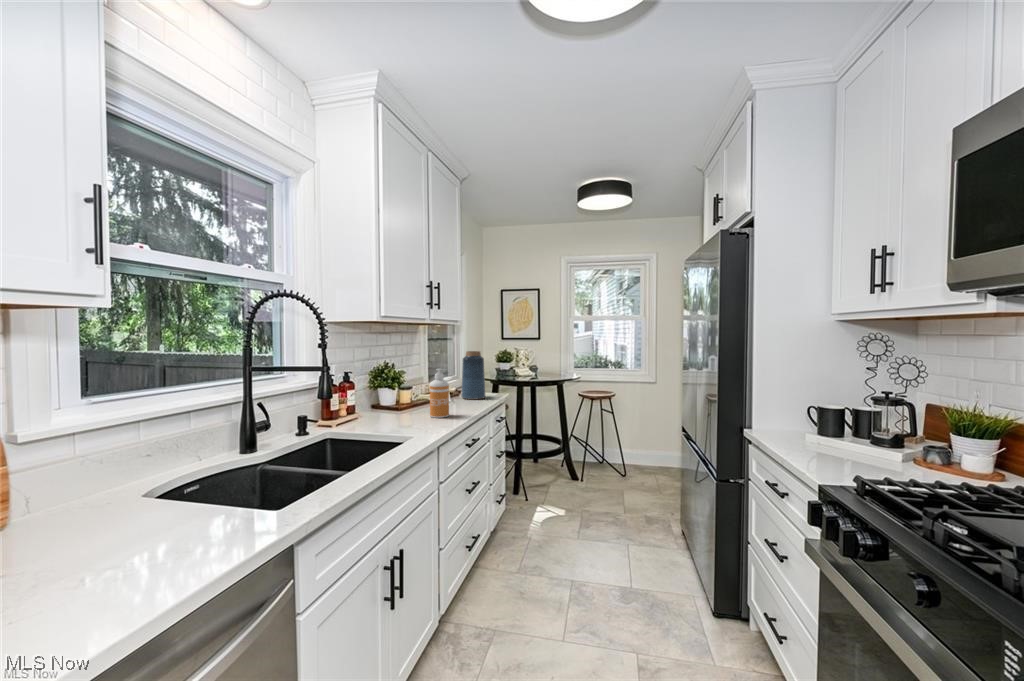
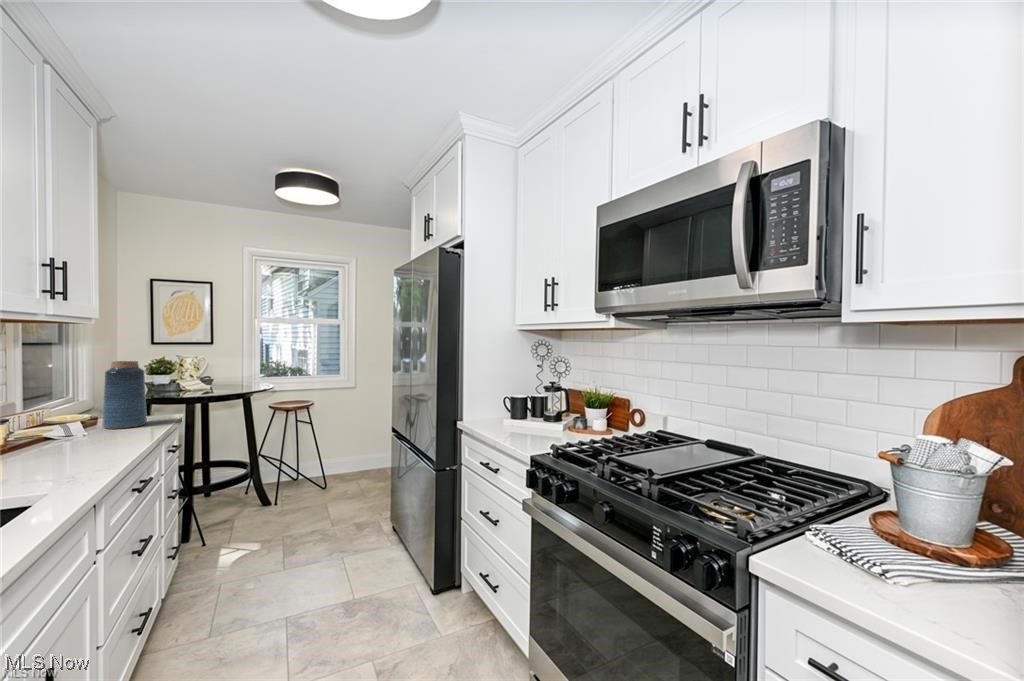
soap dispenser: present [430,369,449,418] -> none [58,388,98,462]

